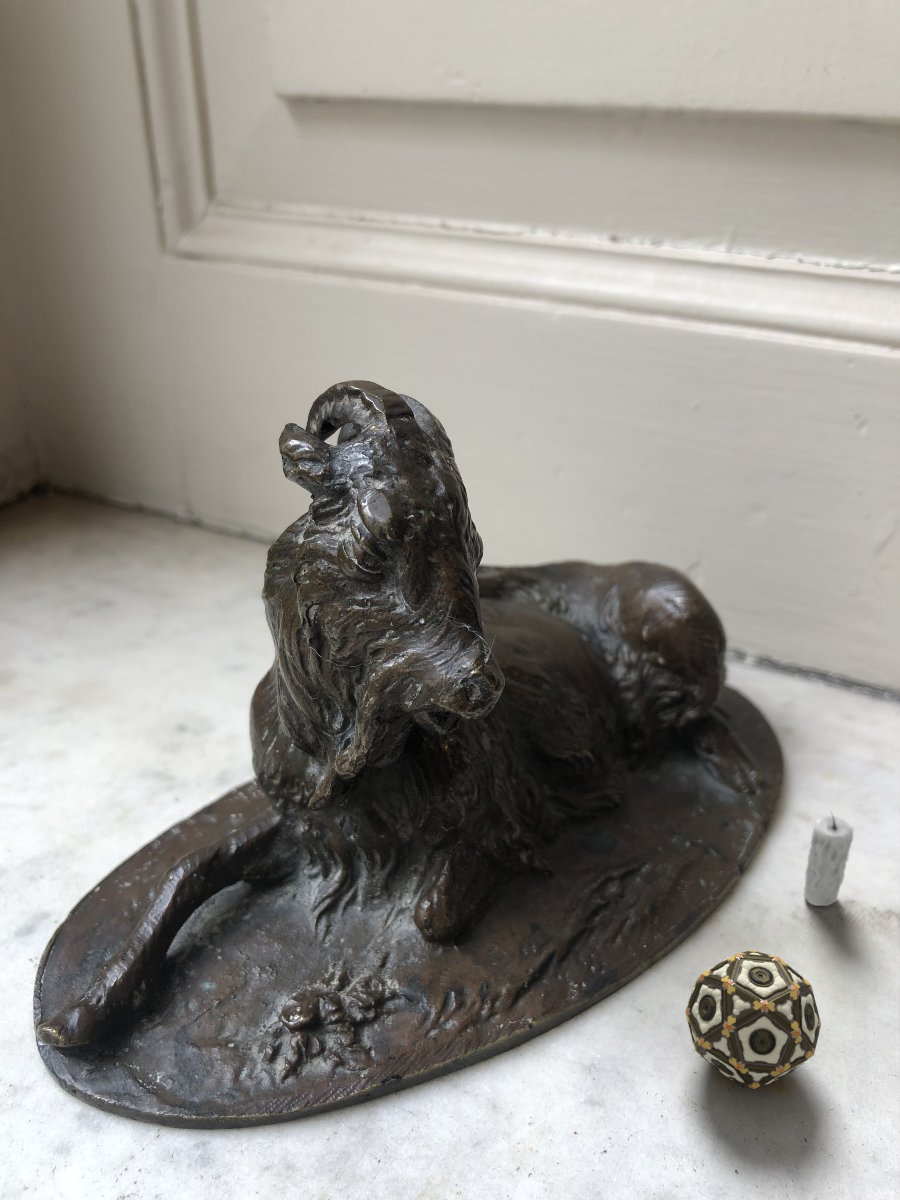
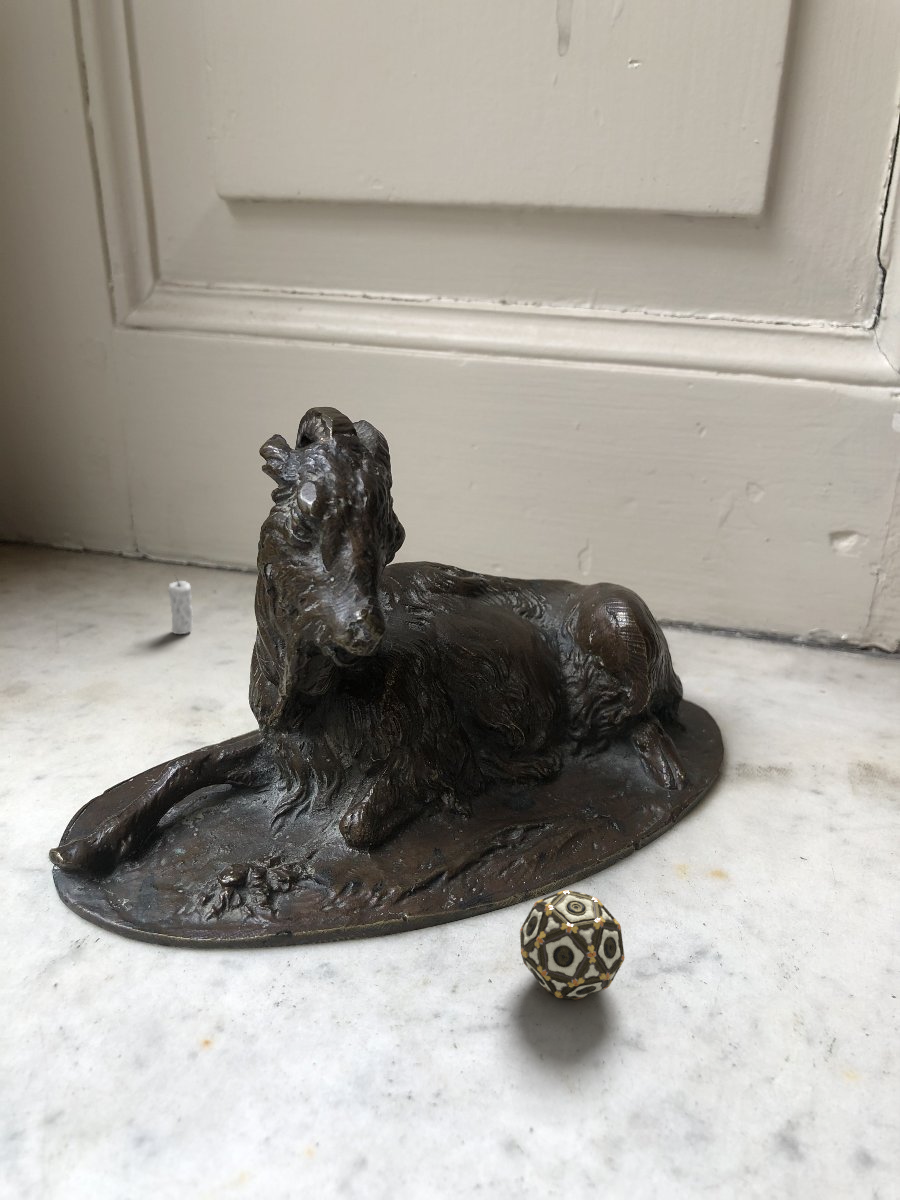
candle: present [804,815,853,906] -> present [168,581,193,634]

